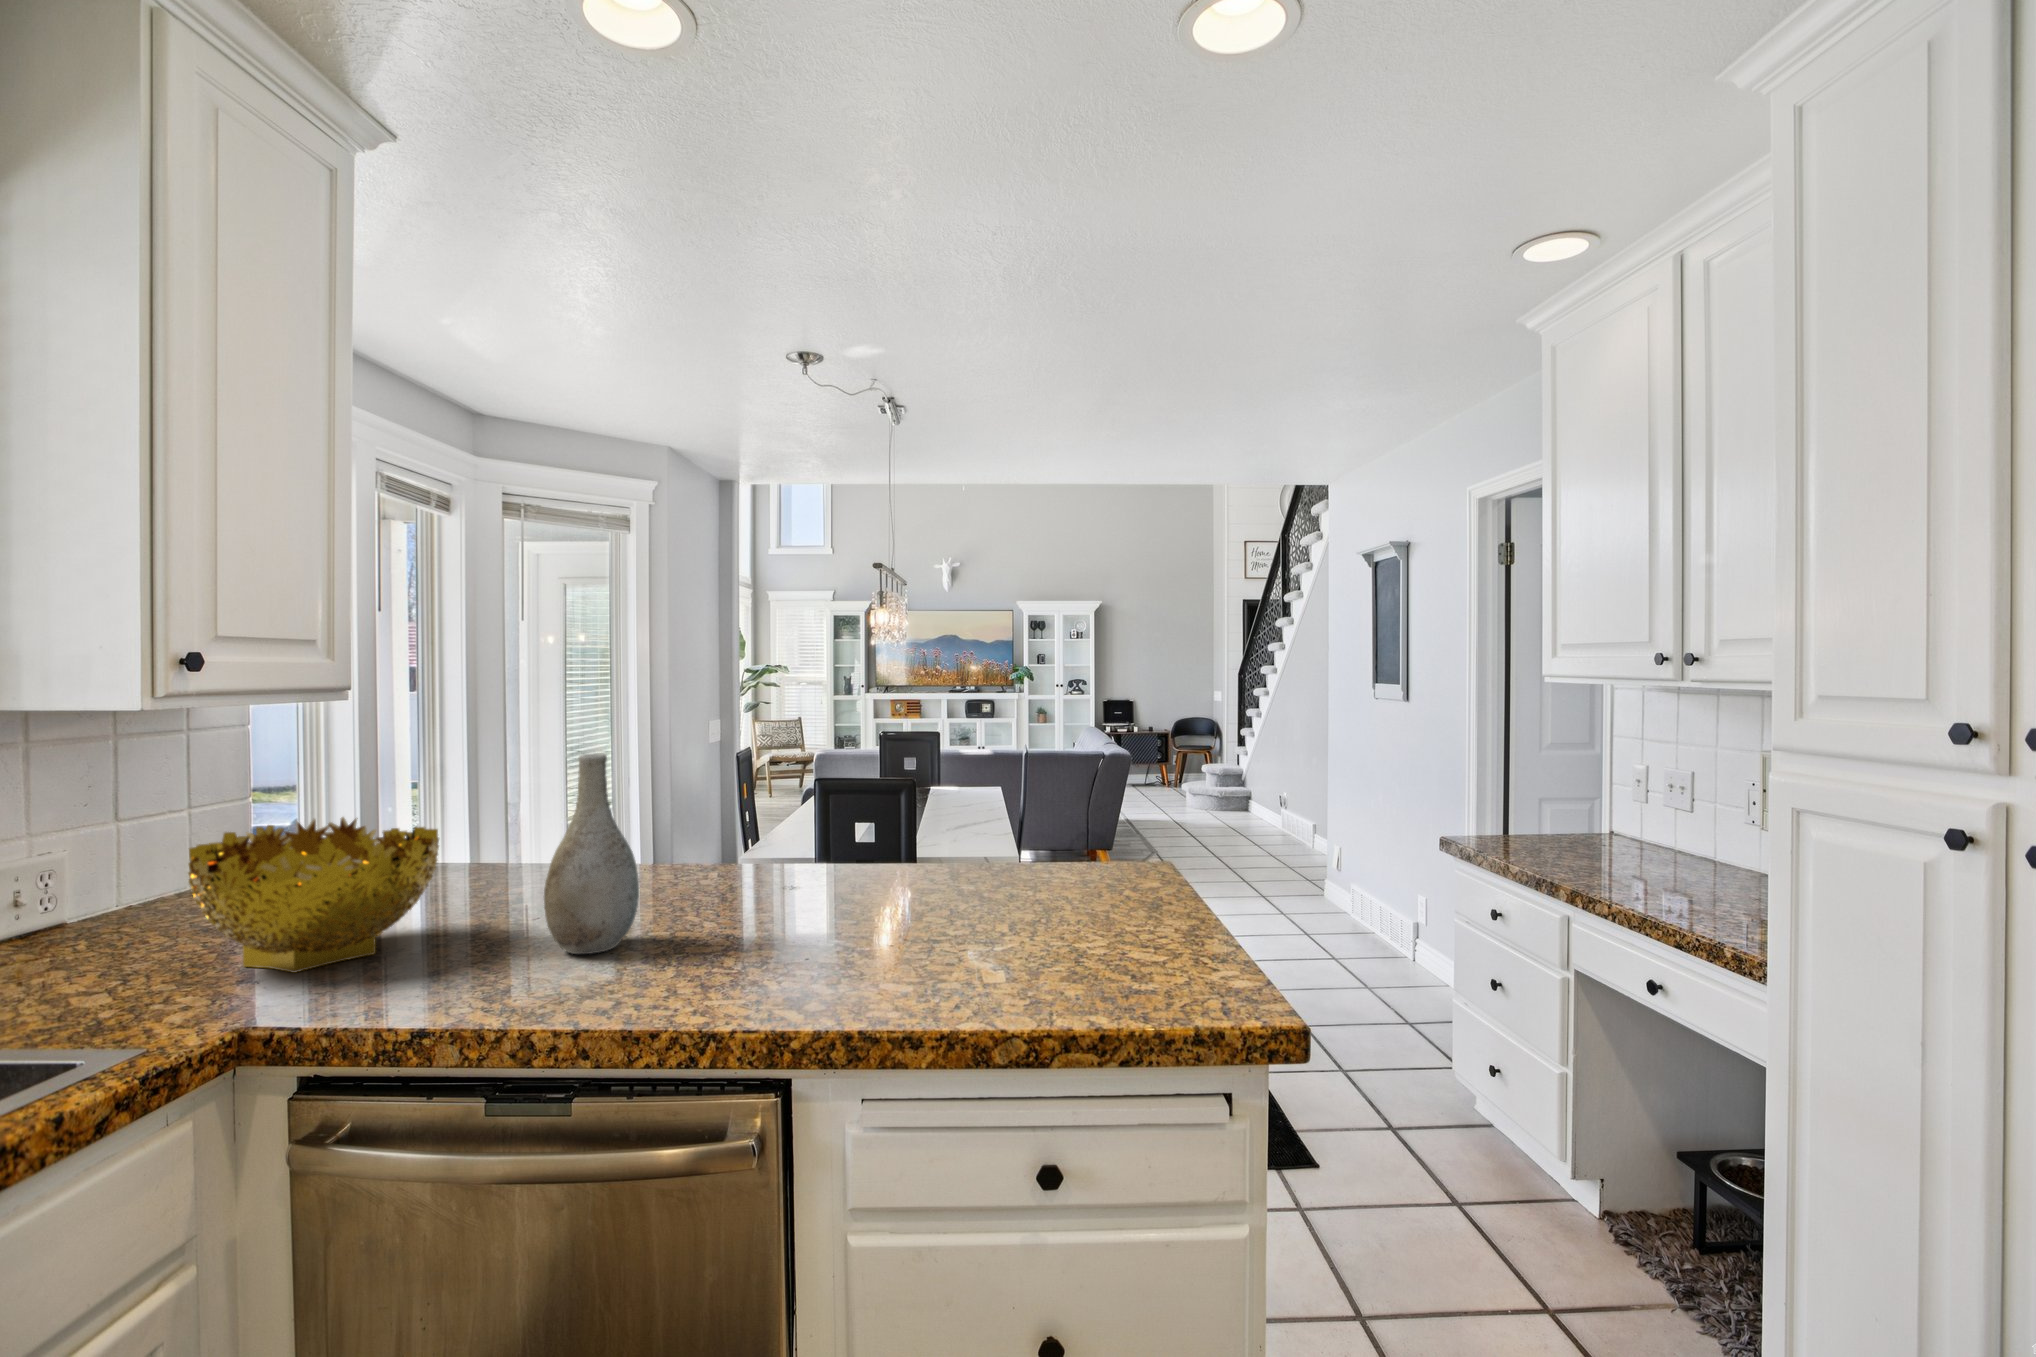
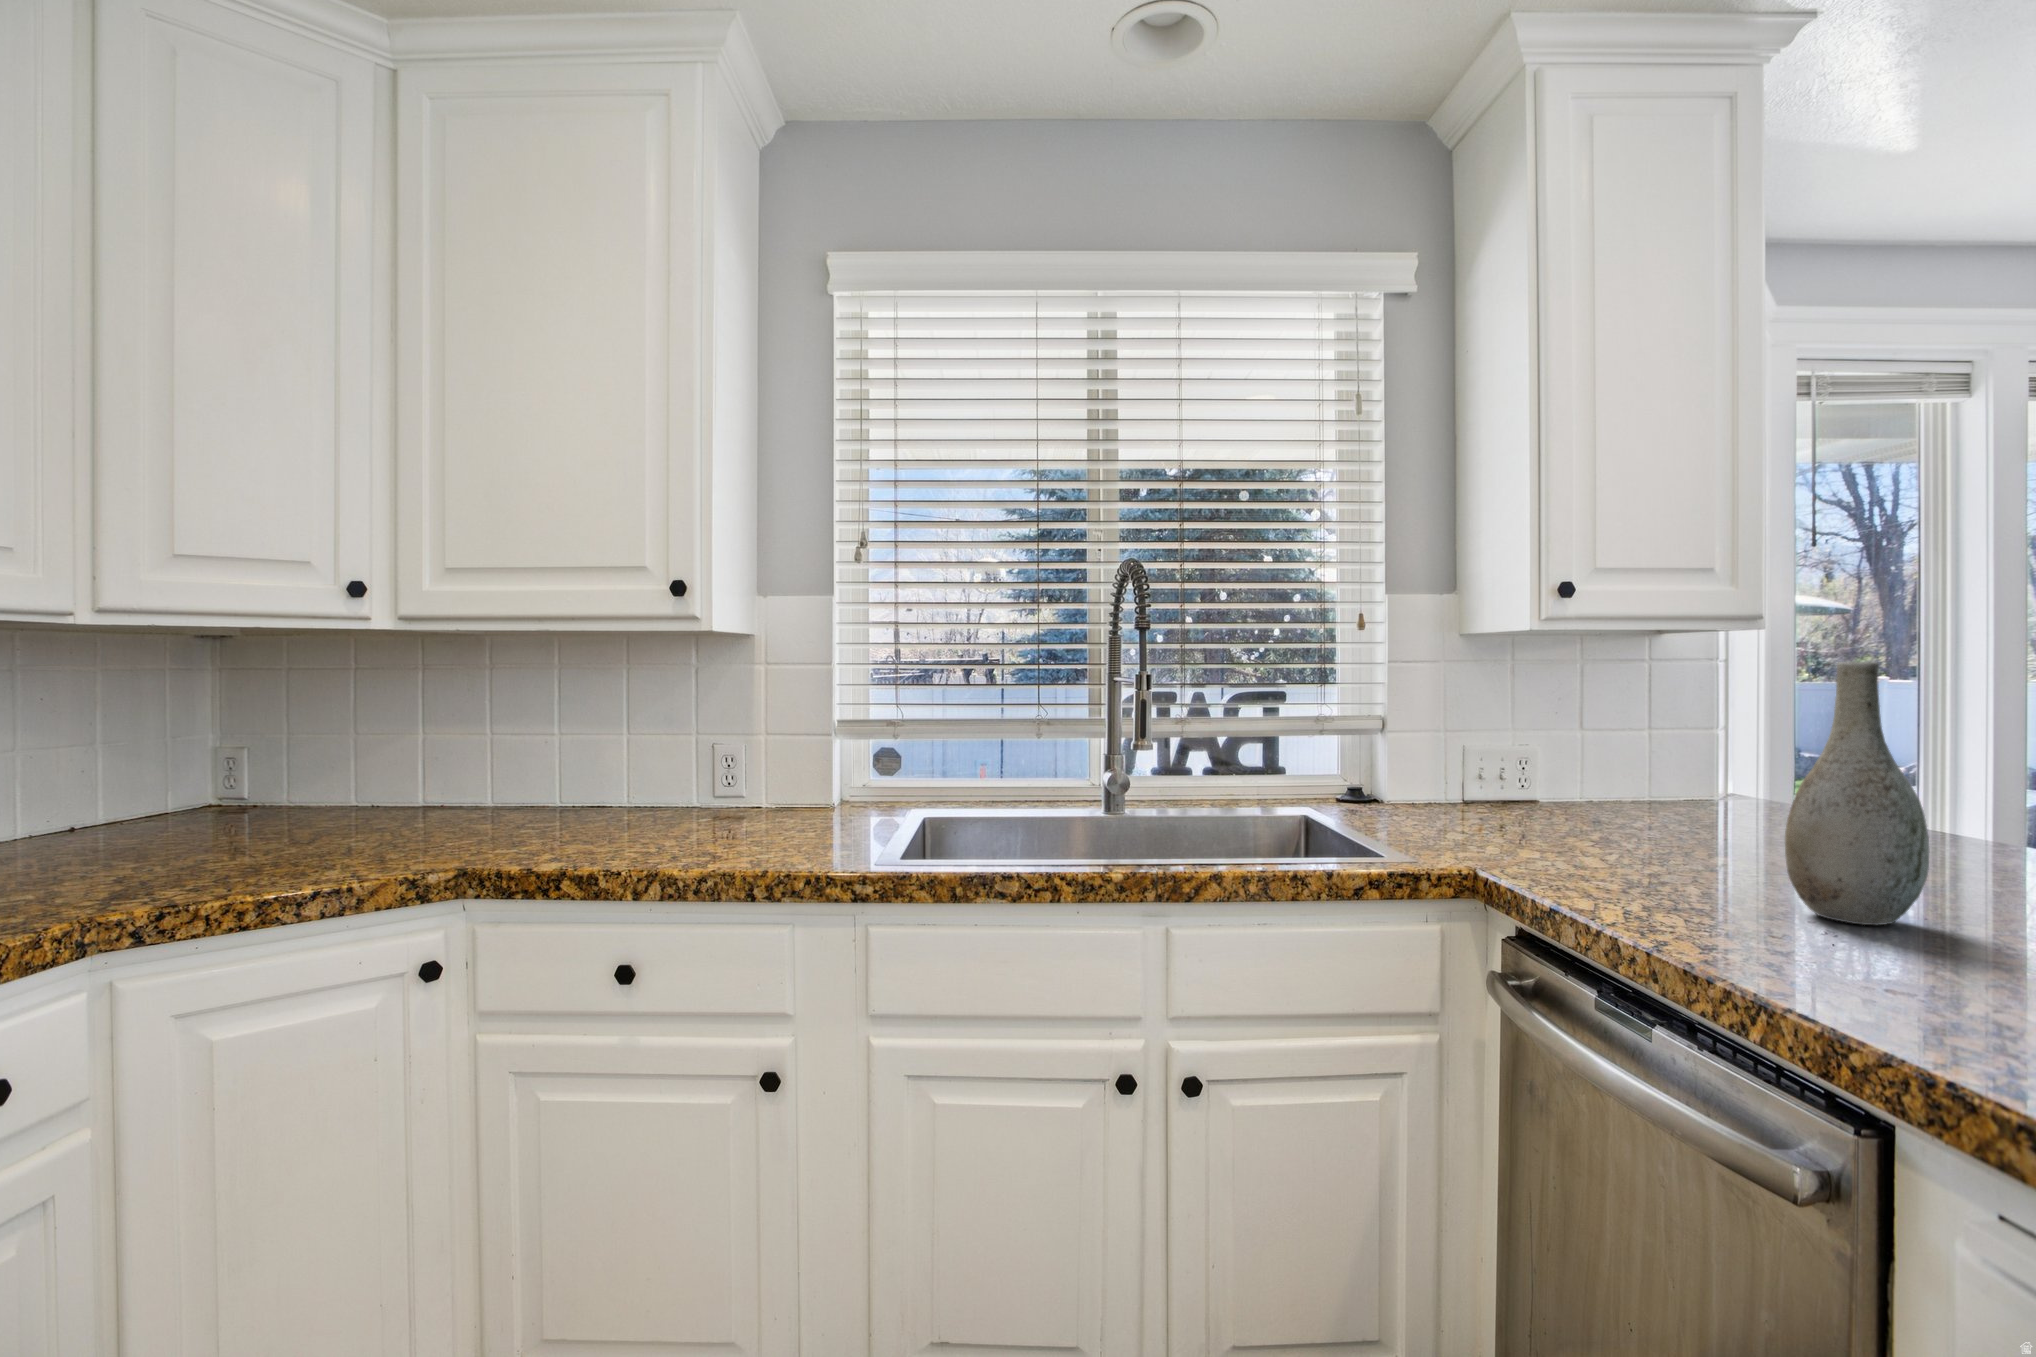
decorative bowl: present [188,817,439,973] -> none [1517,727,1744,865]

